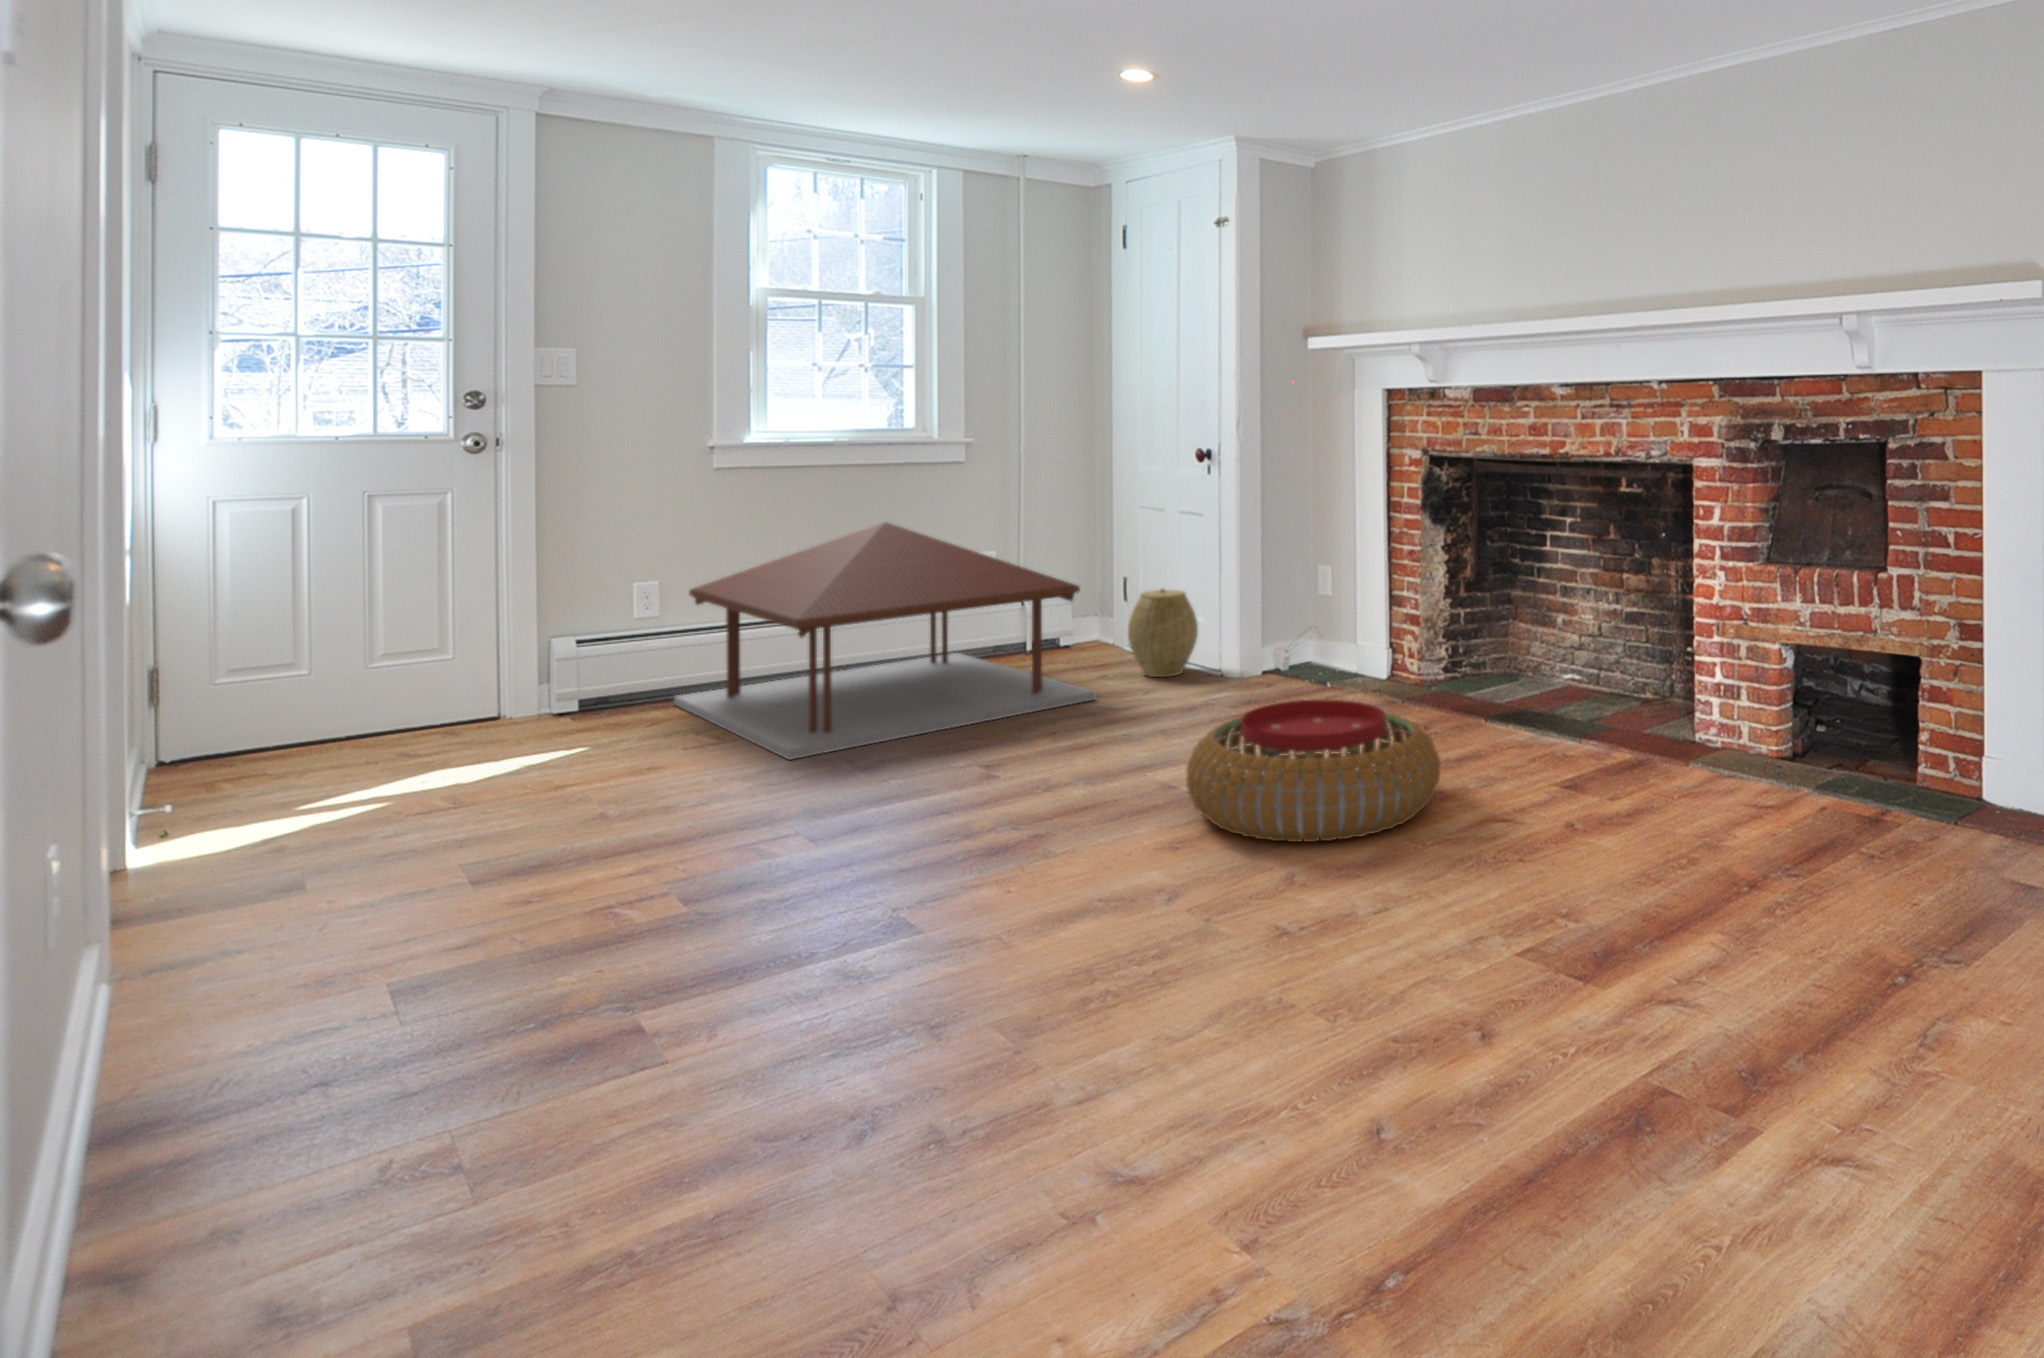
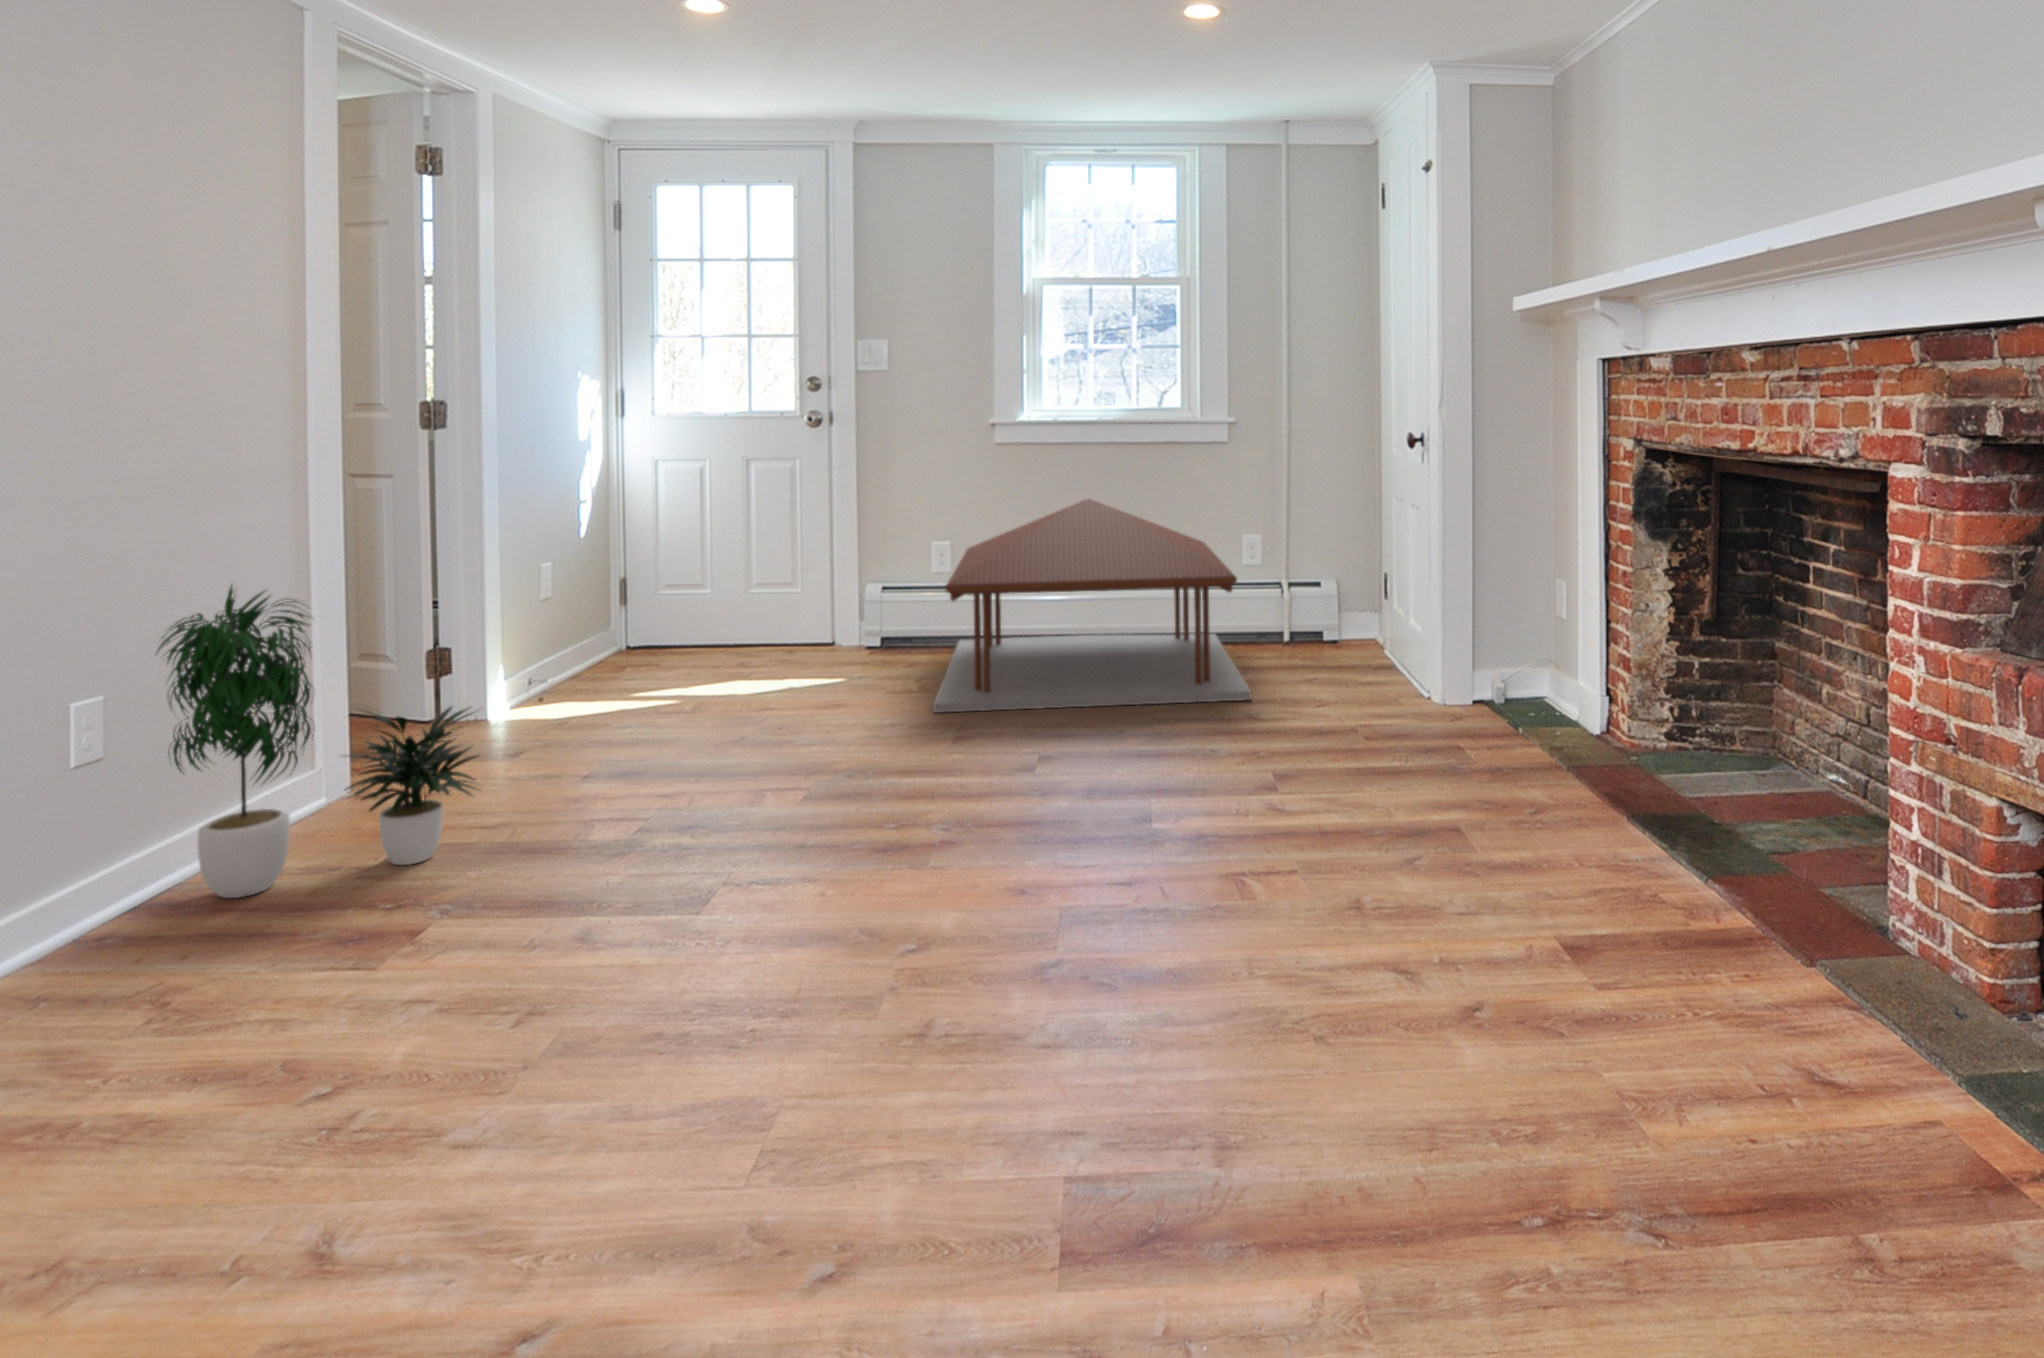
woven basket: present [1128,588,1198,677] -> none [1323,587,1399,687]
potted plant: none [82,666,518,1095] -> present [158,586,478,898]
pouf: present [1186,700,1440,842] -> none [1073,743,1389,937]

